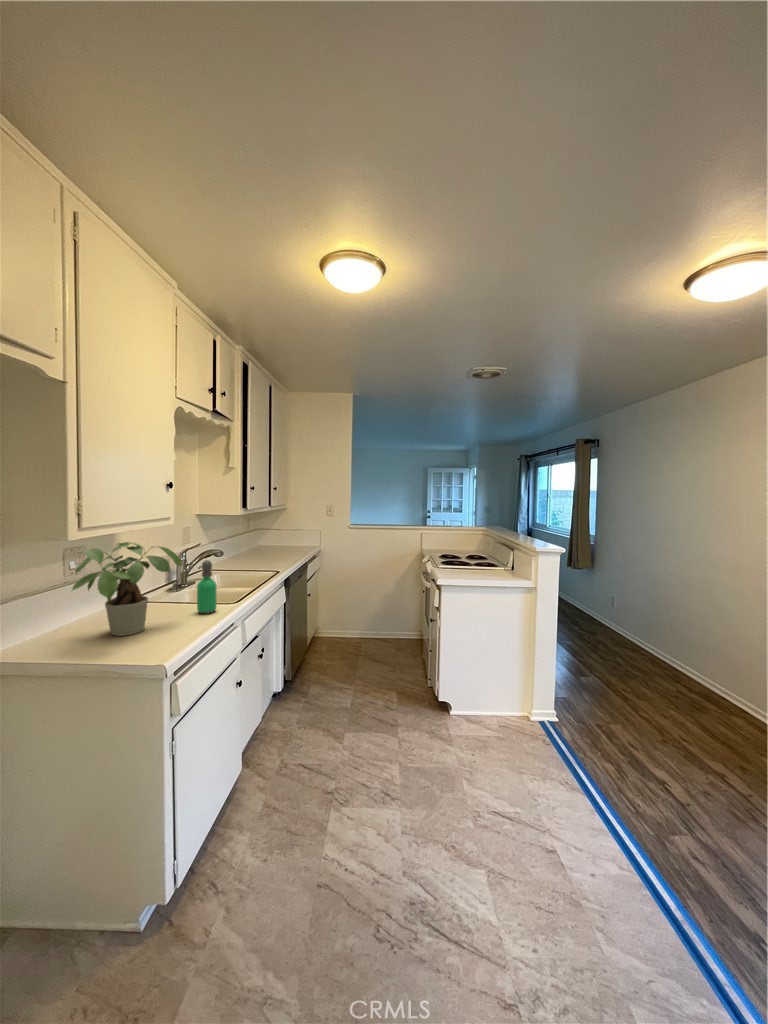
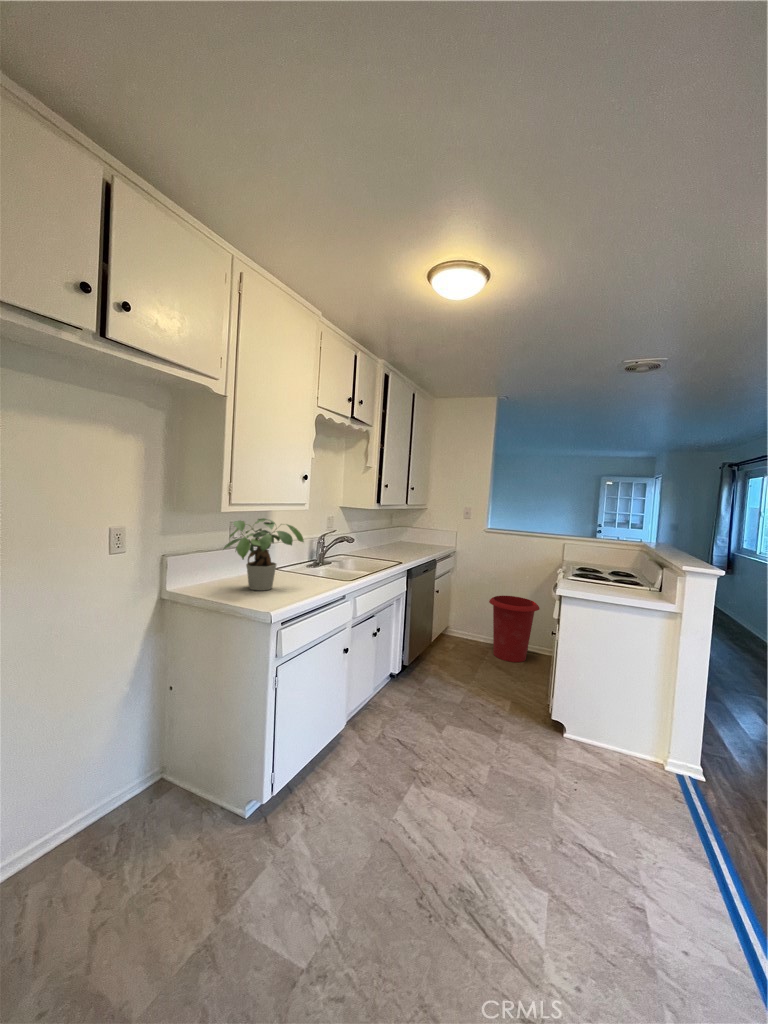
soap dispenser: present [197,560,217,614] -> none [315,541,332,585]
waste bin: none [358,588,405,652] -> present [489,596,540,662]

